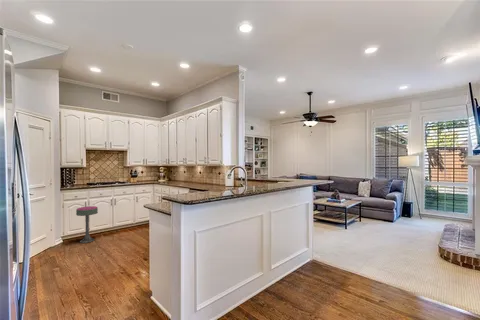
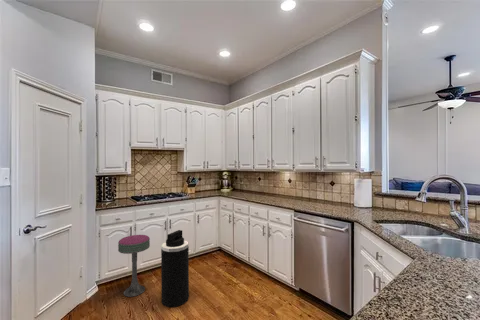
trash can: none [104,202,122,246] -> present [161,230,189,307]

